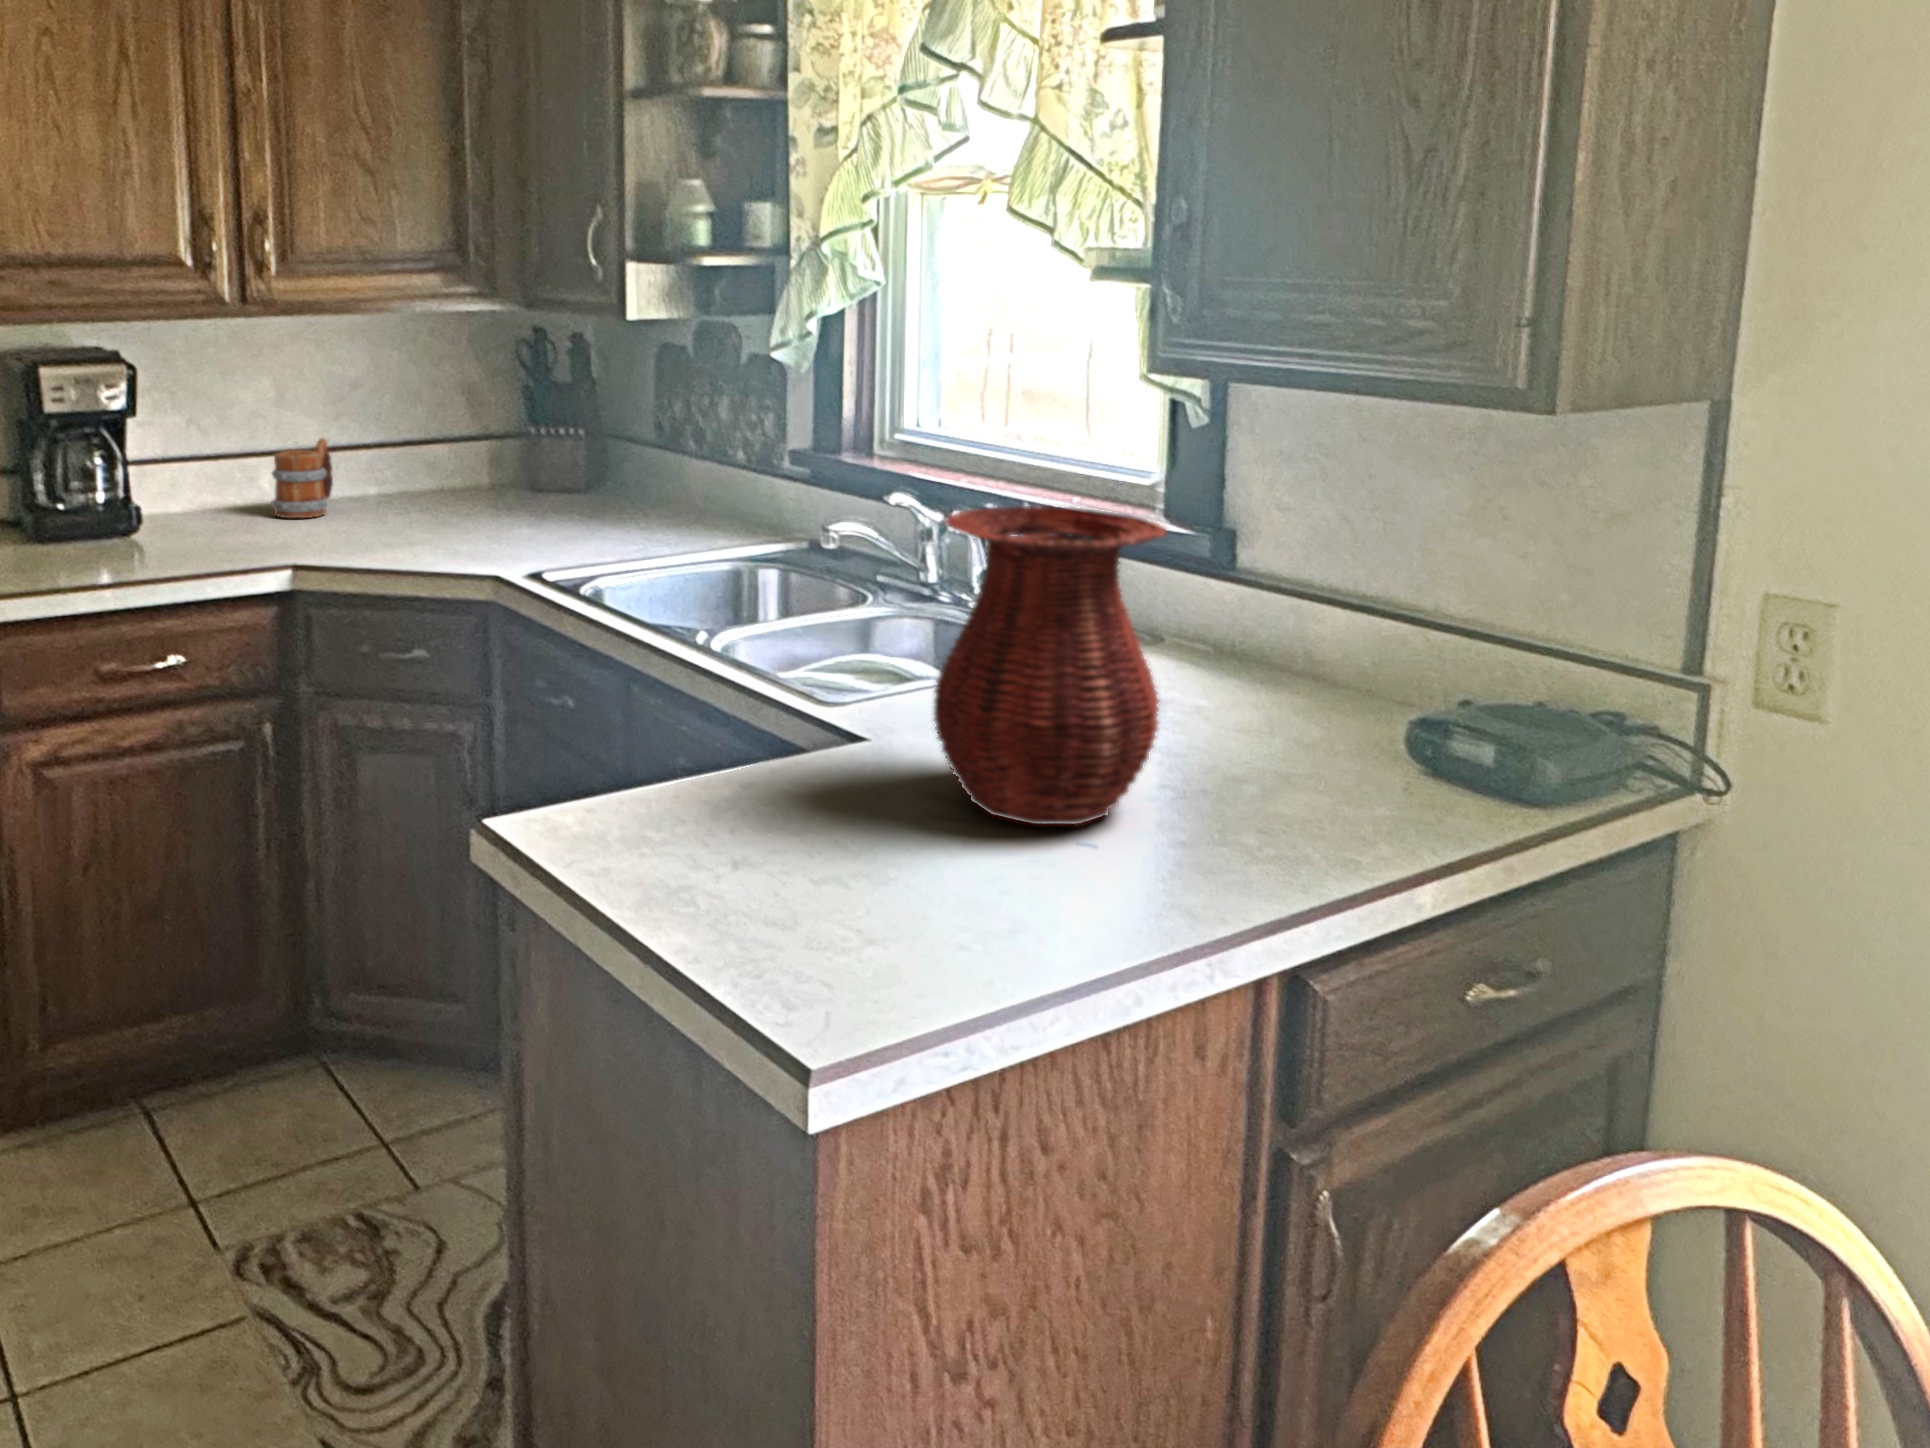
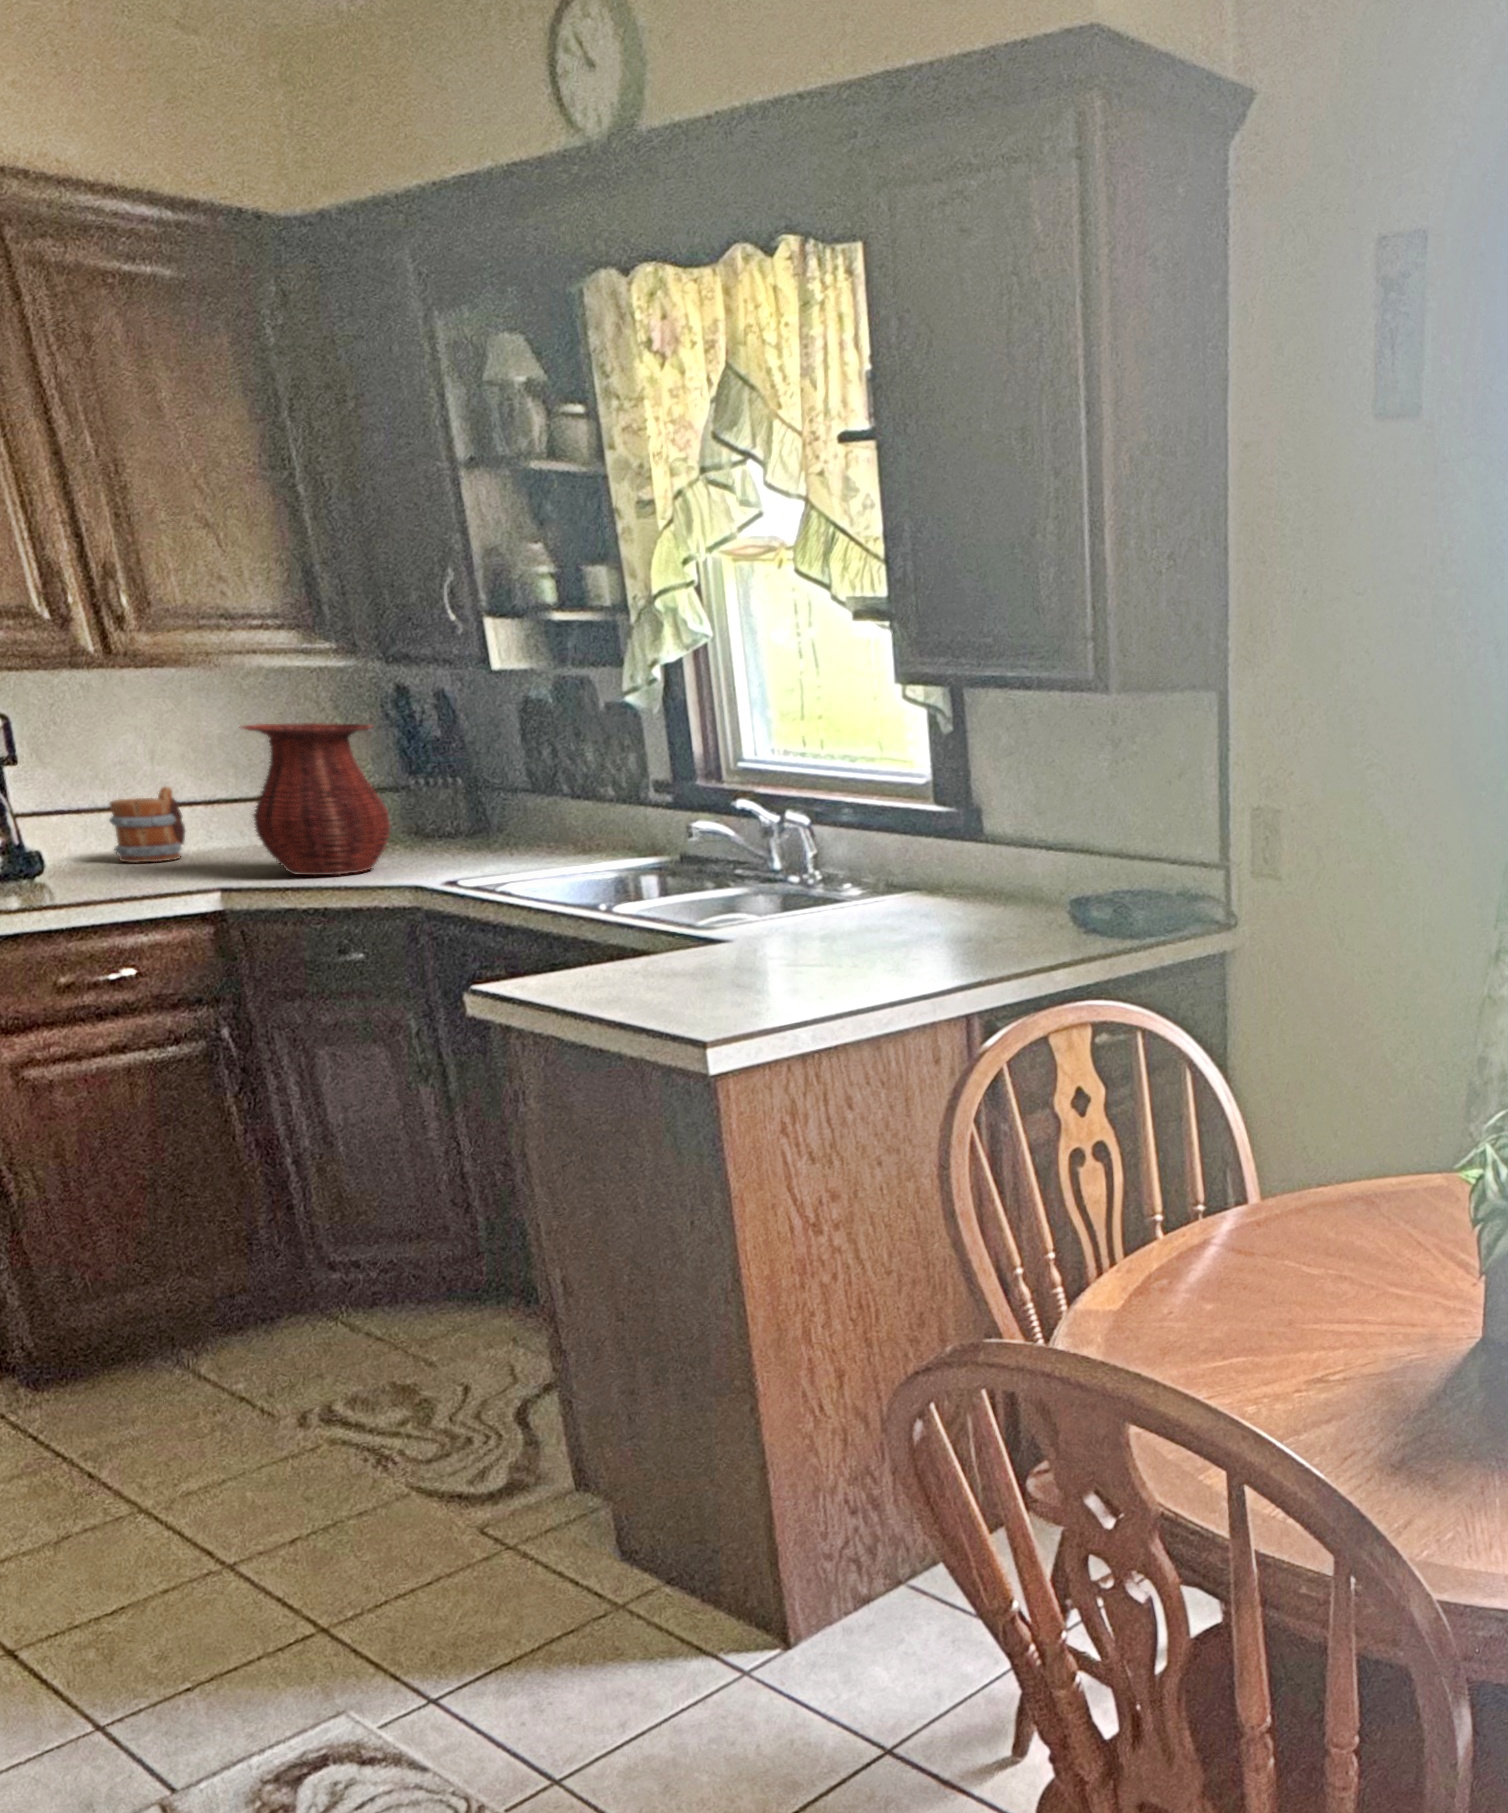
vase: present [934,506,1166,824] -> present [239,723,391,875]

